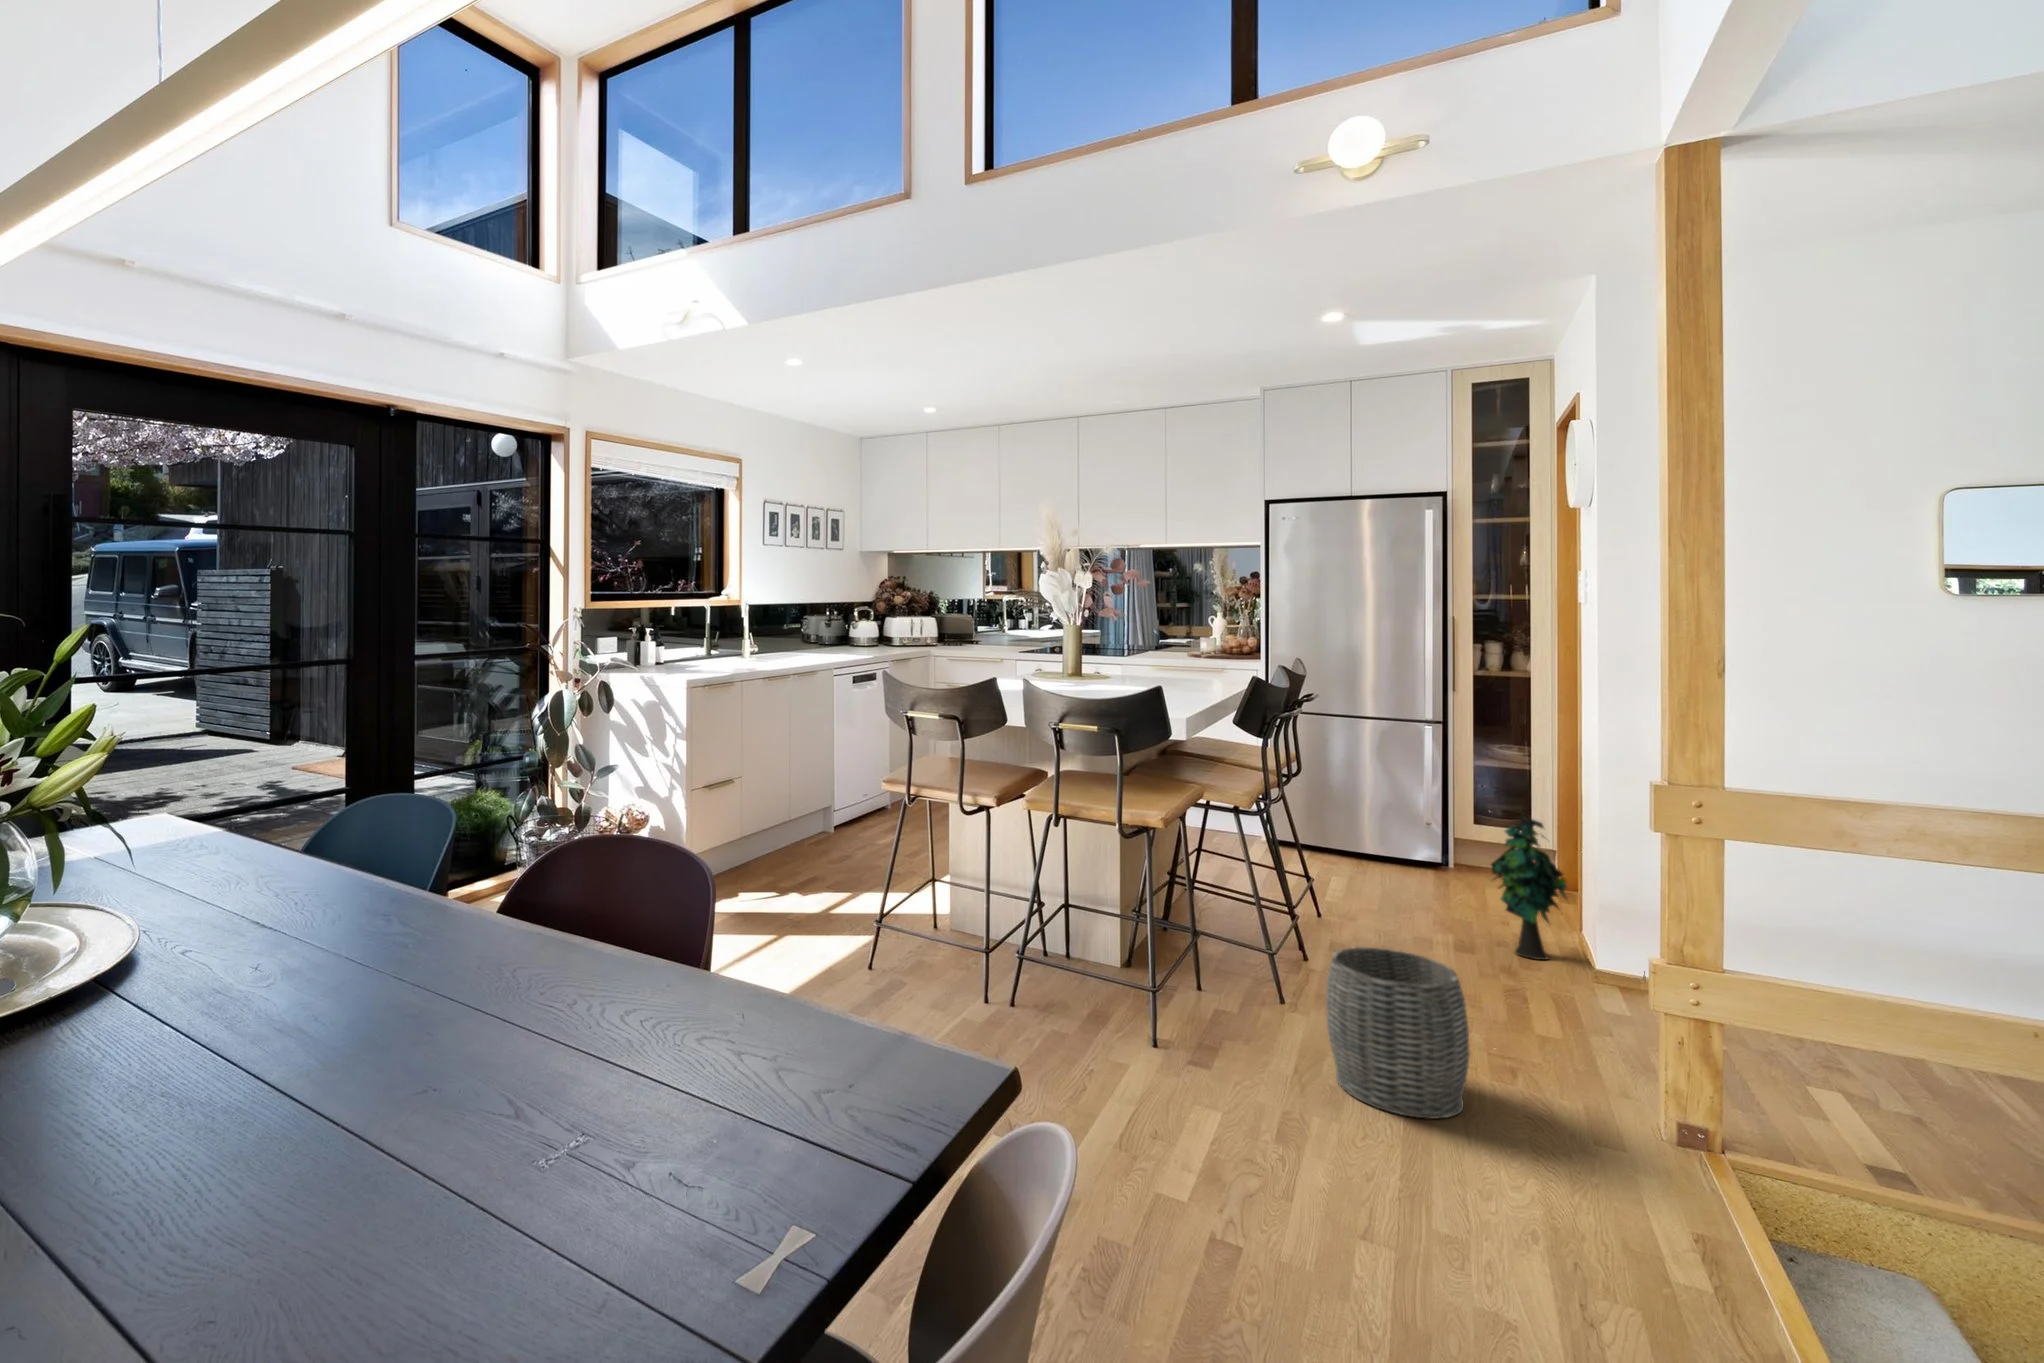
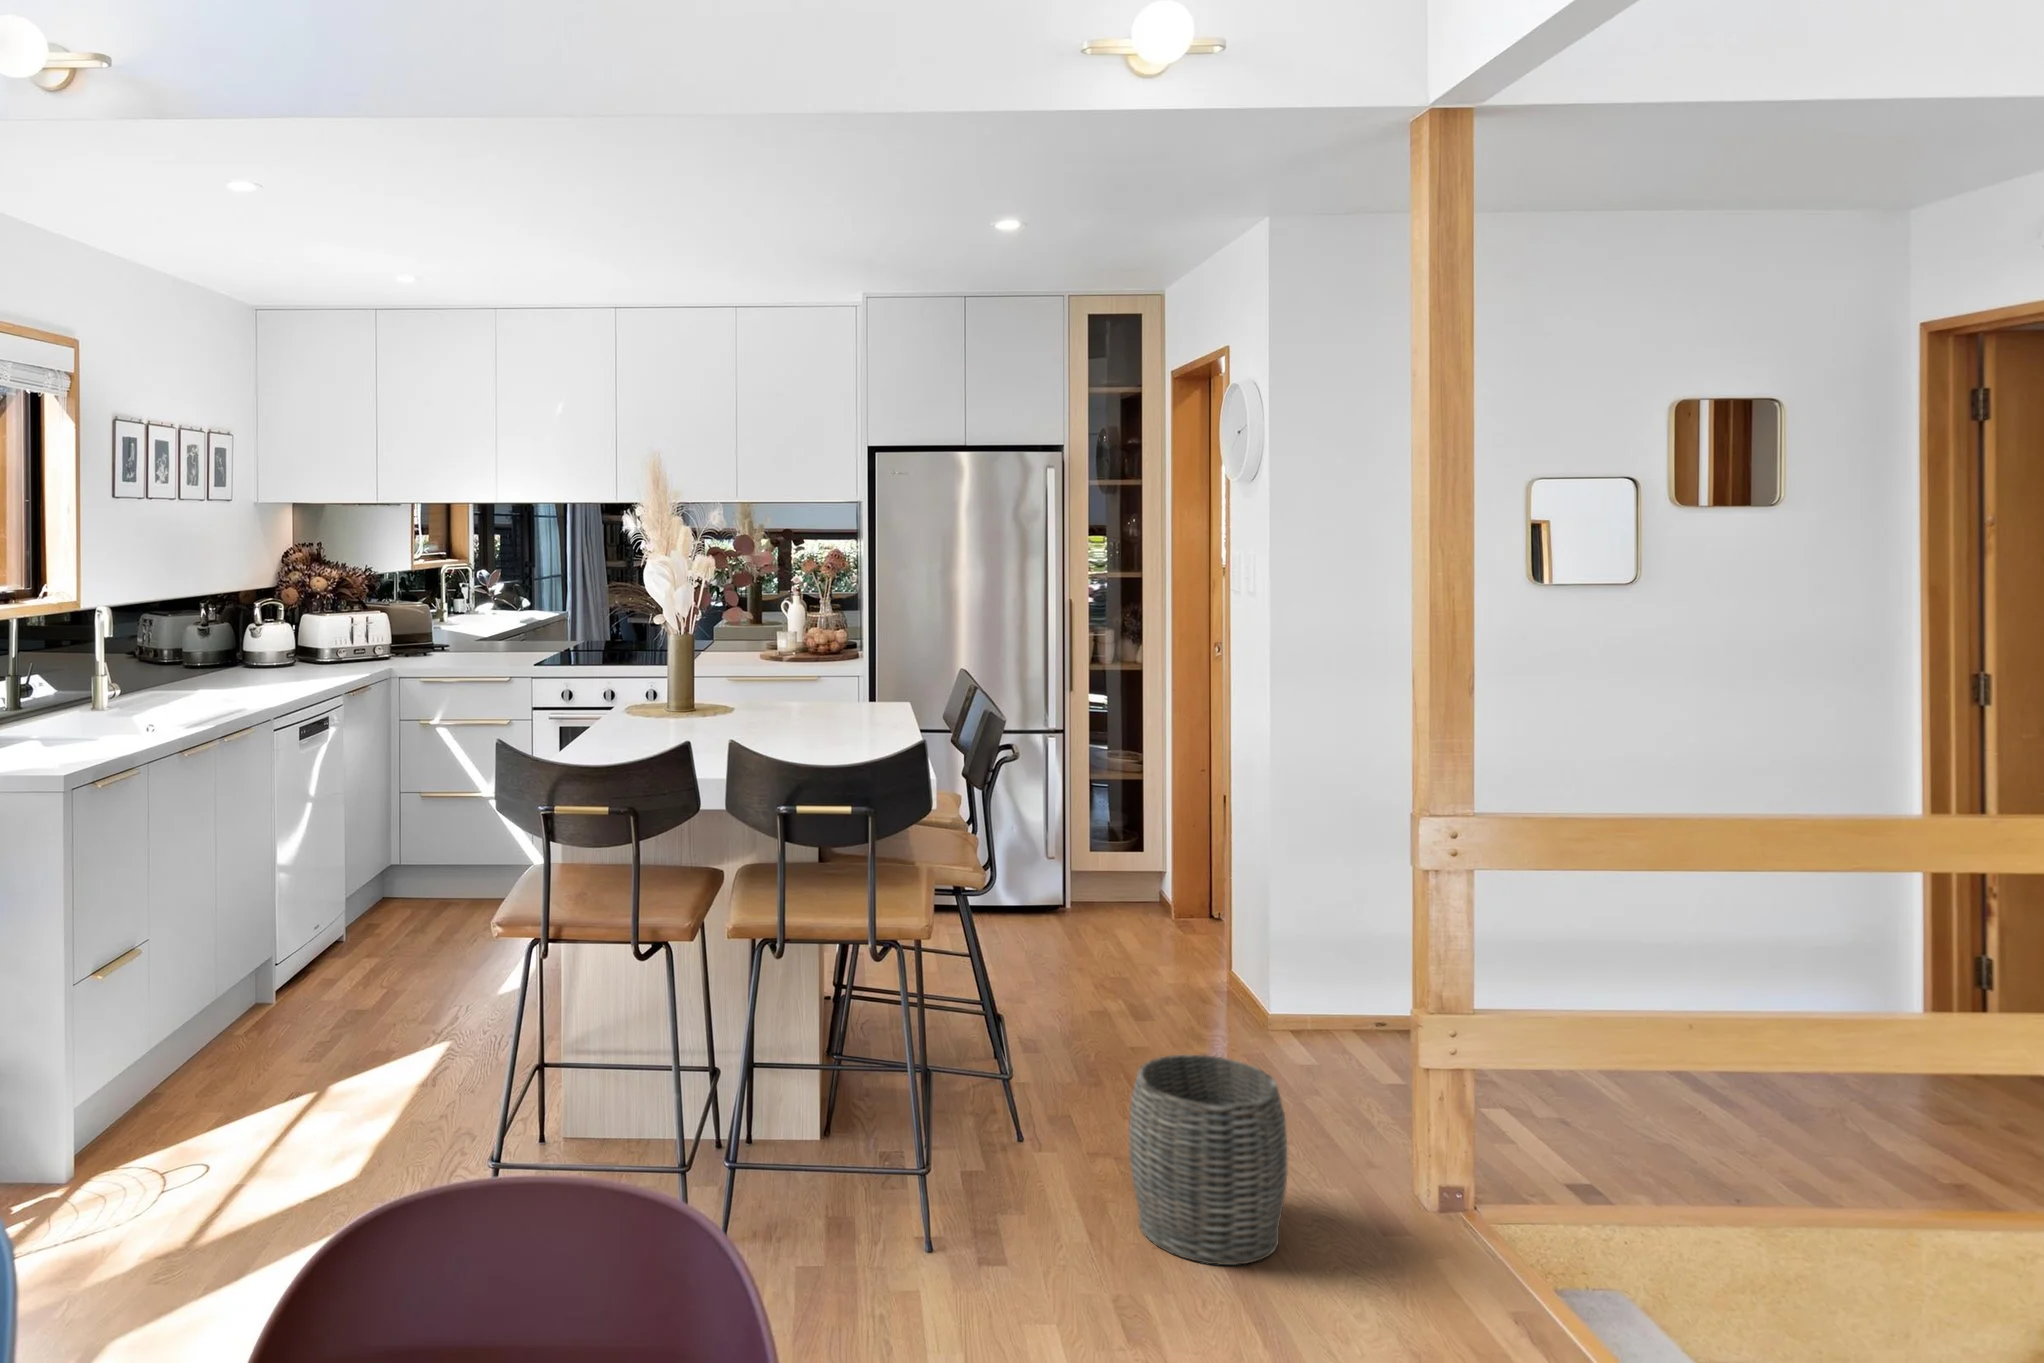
decorative plant: present [1491,817,1567,960] -> none [1153,846,1237,1007]

